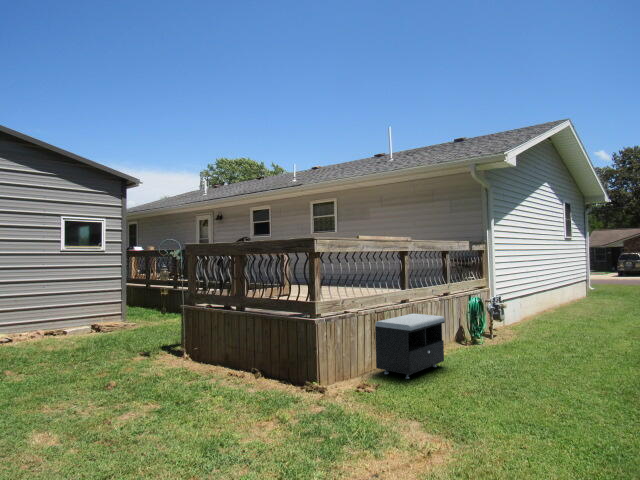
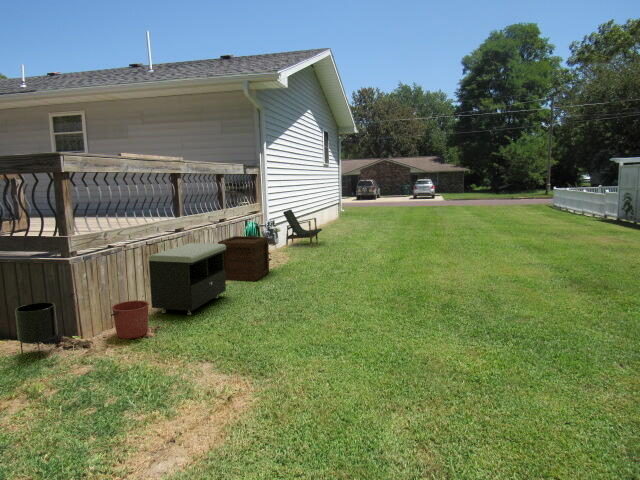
lounge chair: none [514,286,560,328] -> present [283,210,322,248]
wooden crate: none [440,310,492,356] -> present [218,236,269,281]
planter: none [278,351,304,396] -> present [15,302,58,359]
bucket: none [342,359,373,391] -> present [111,300,149,339]

